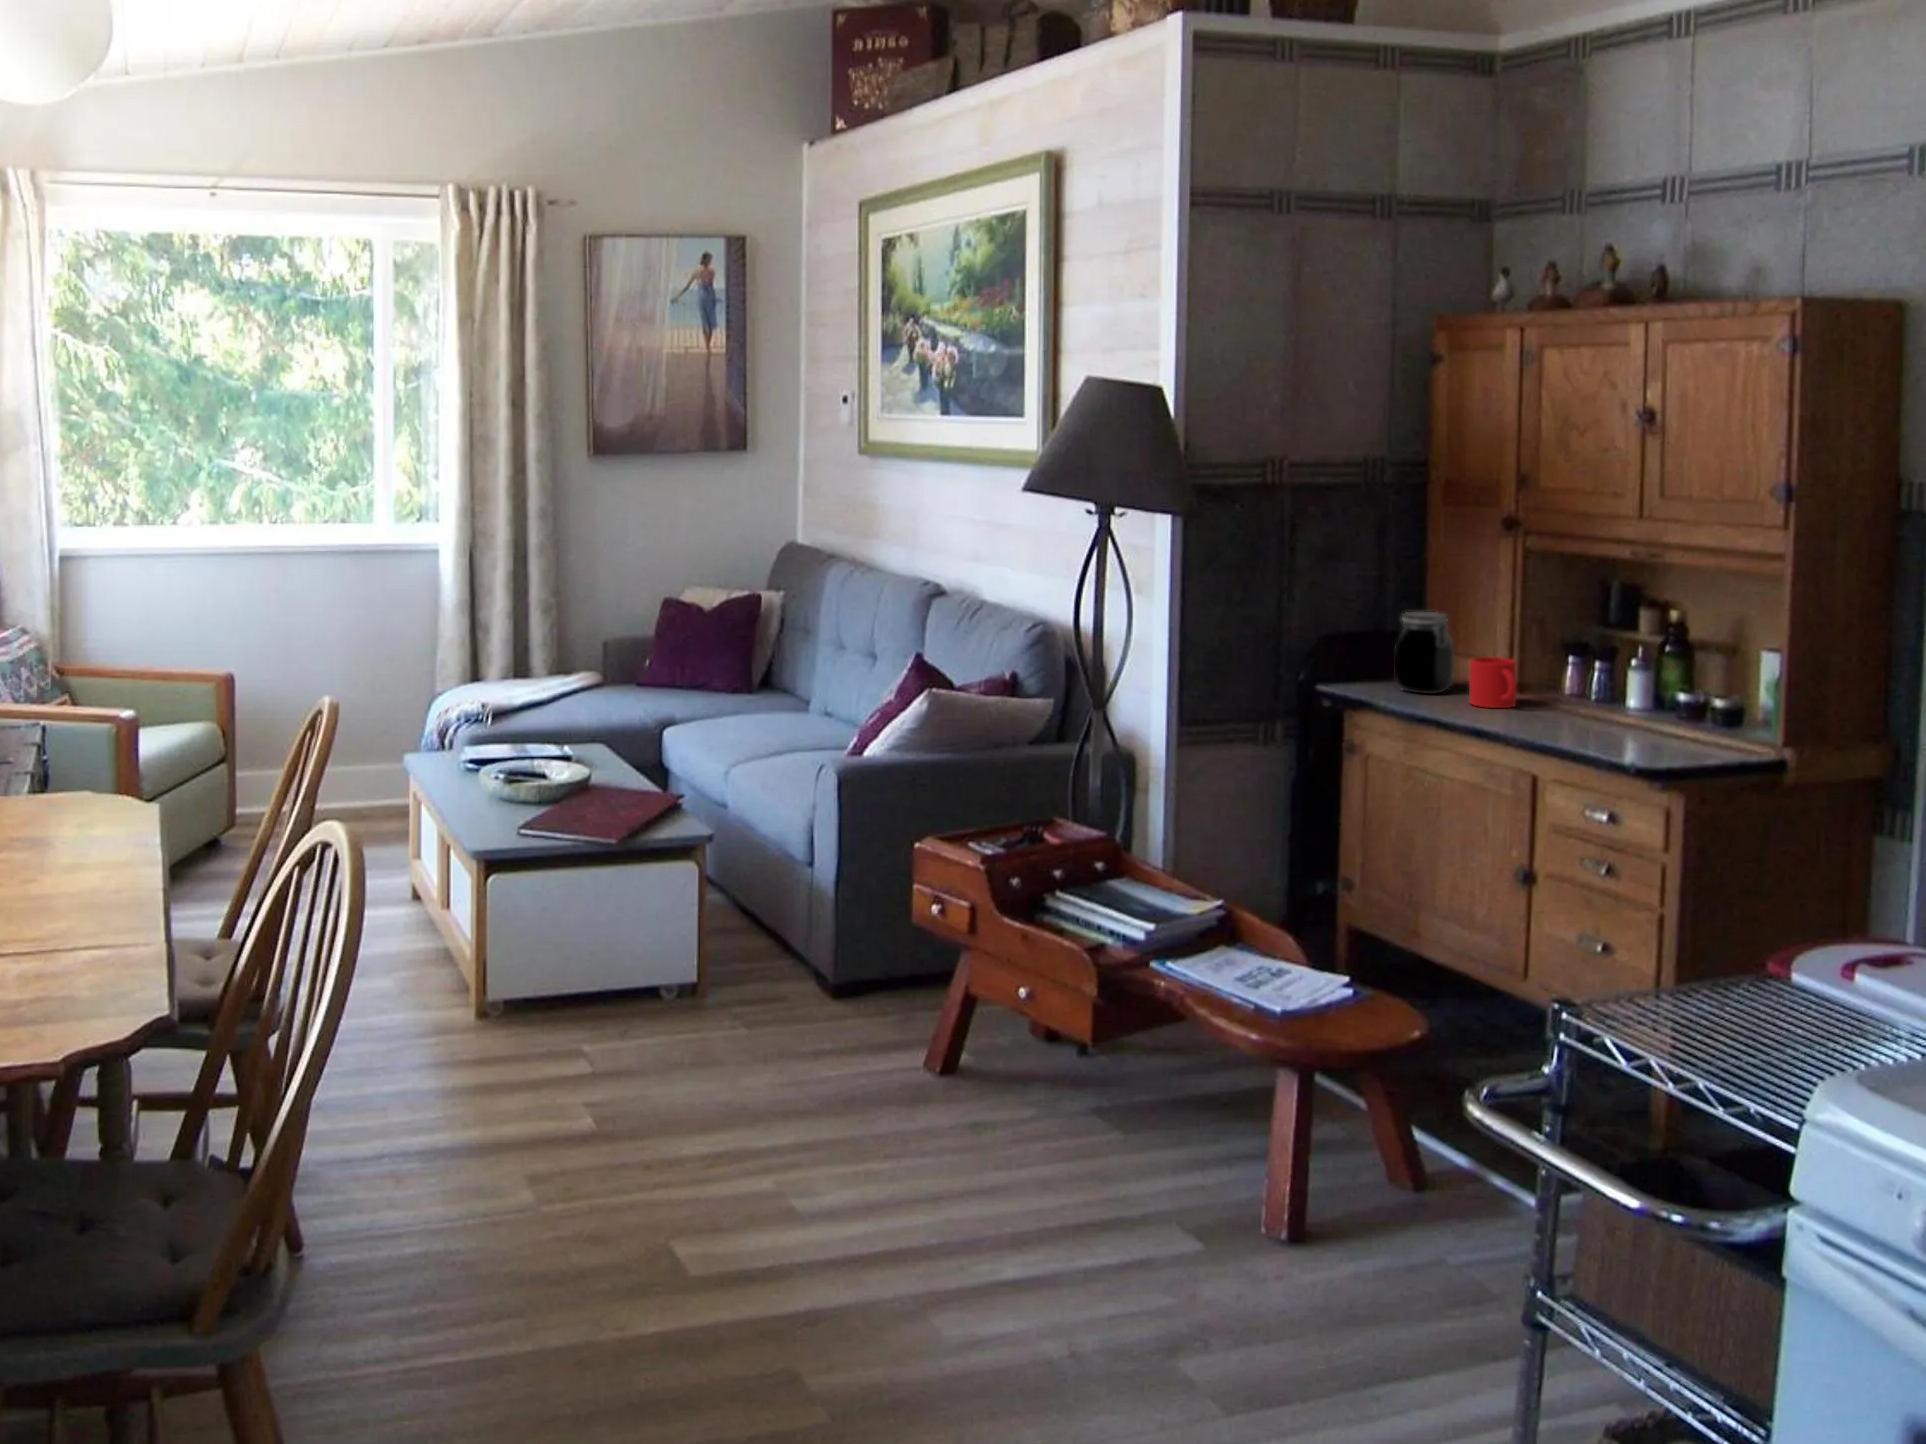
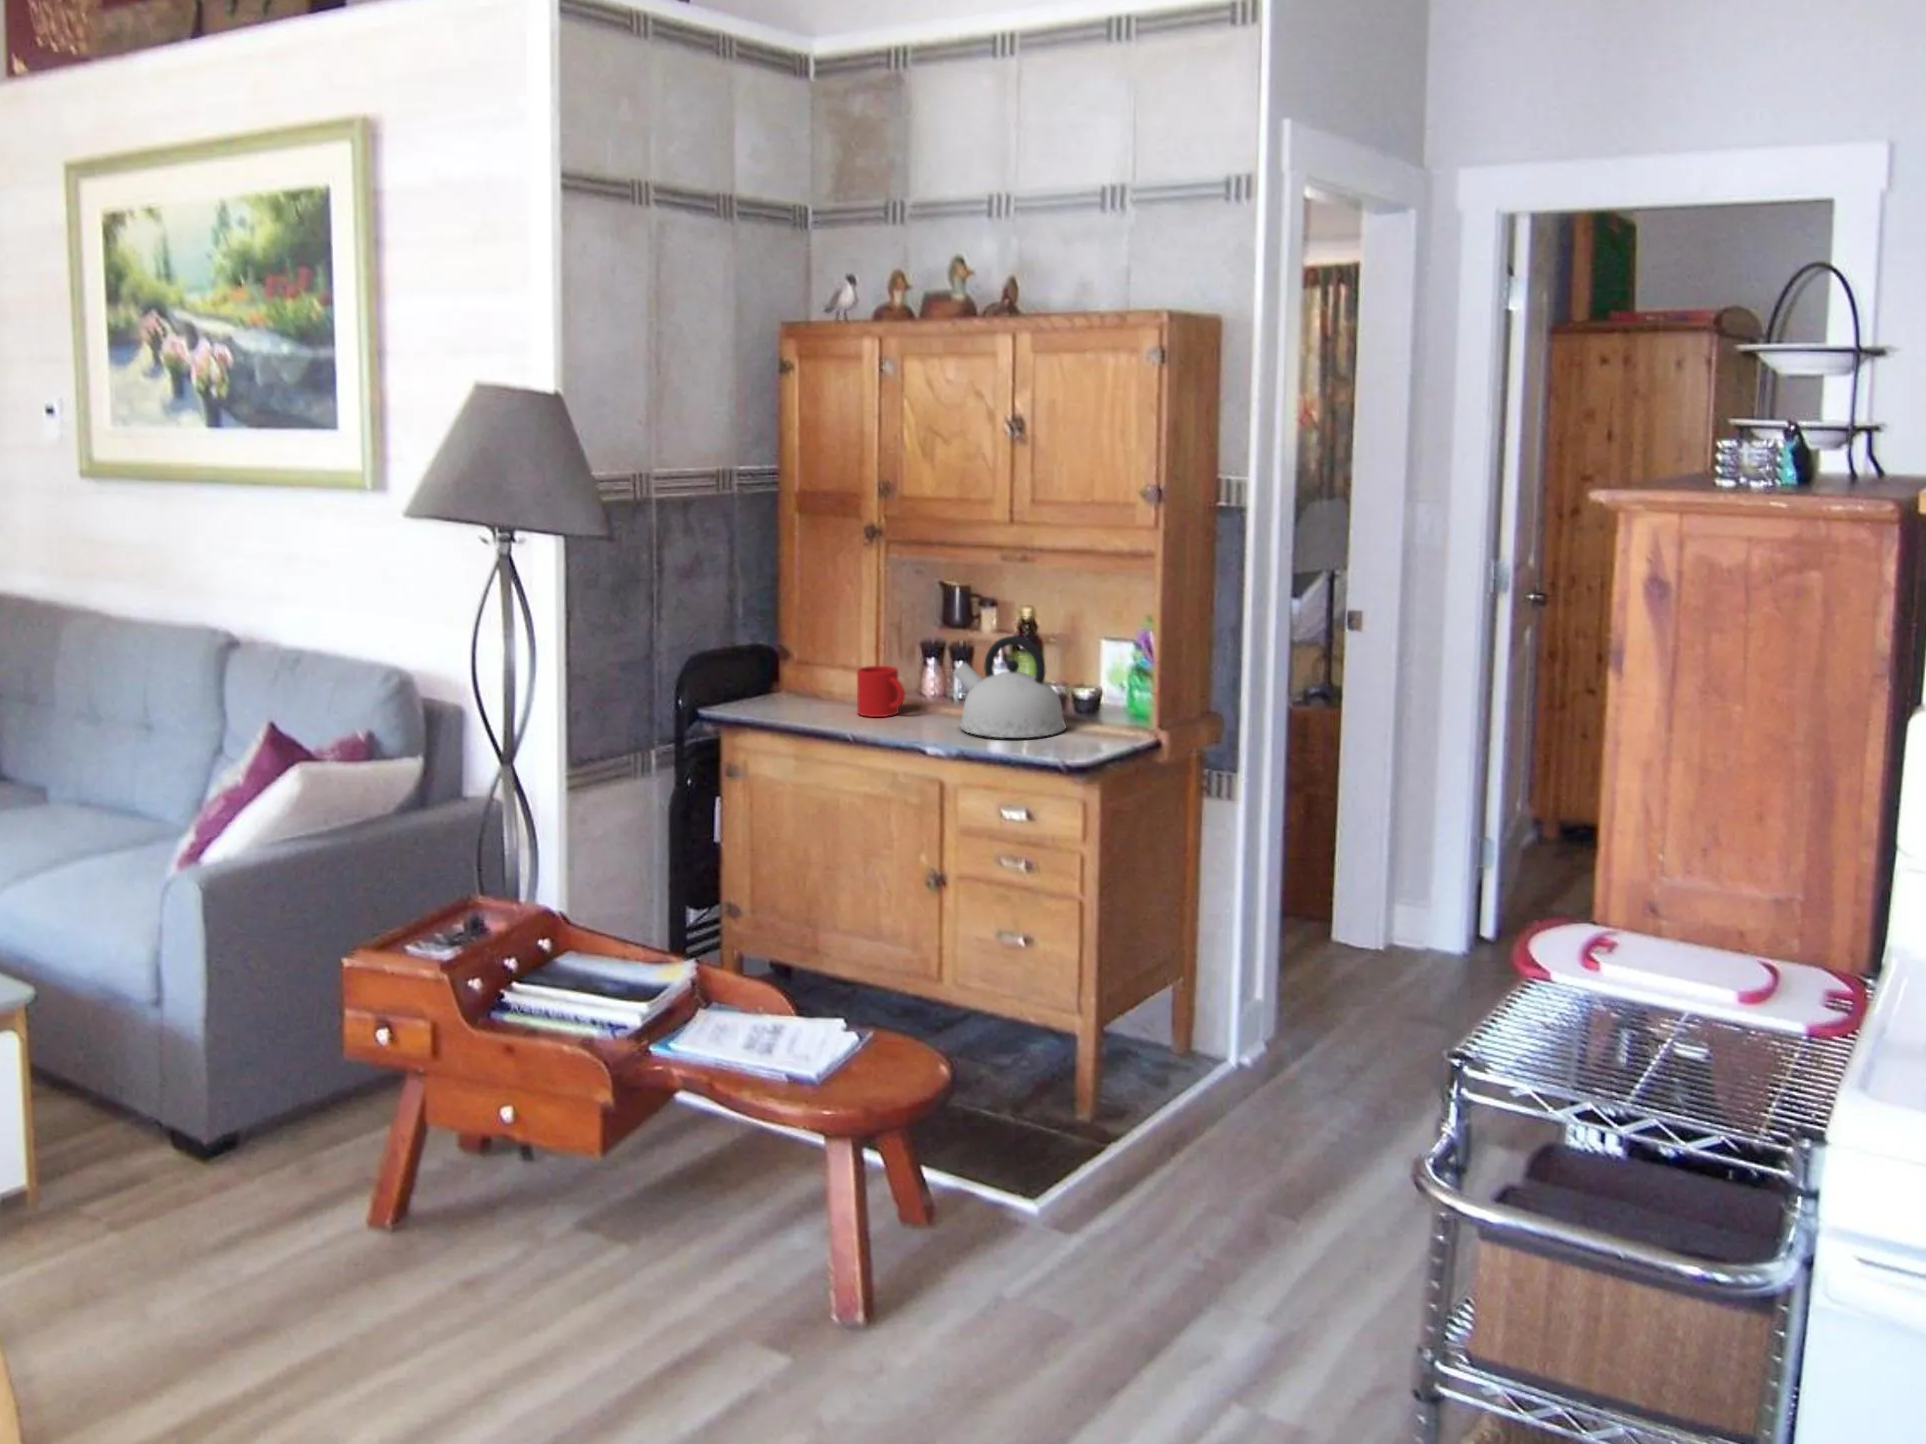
jar: present [1395,612,1454,694] -> none [779,626,829,709]
kettle: none [1560,636,1688,742] -> present [953,636,1066,738]

